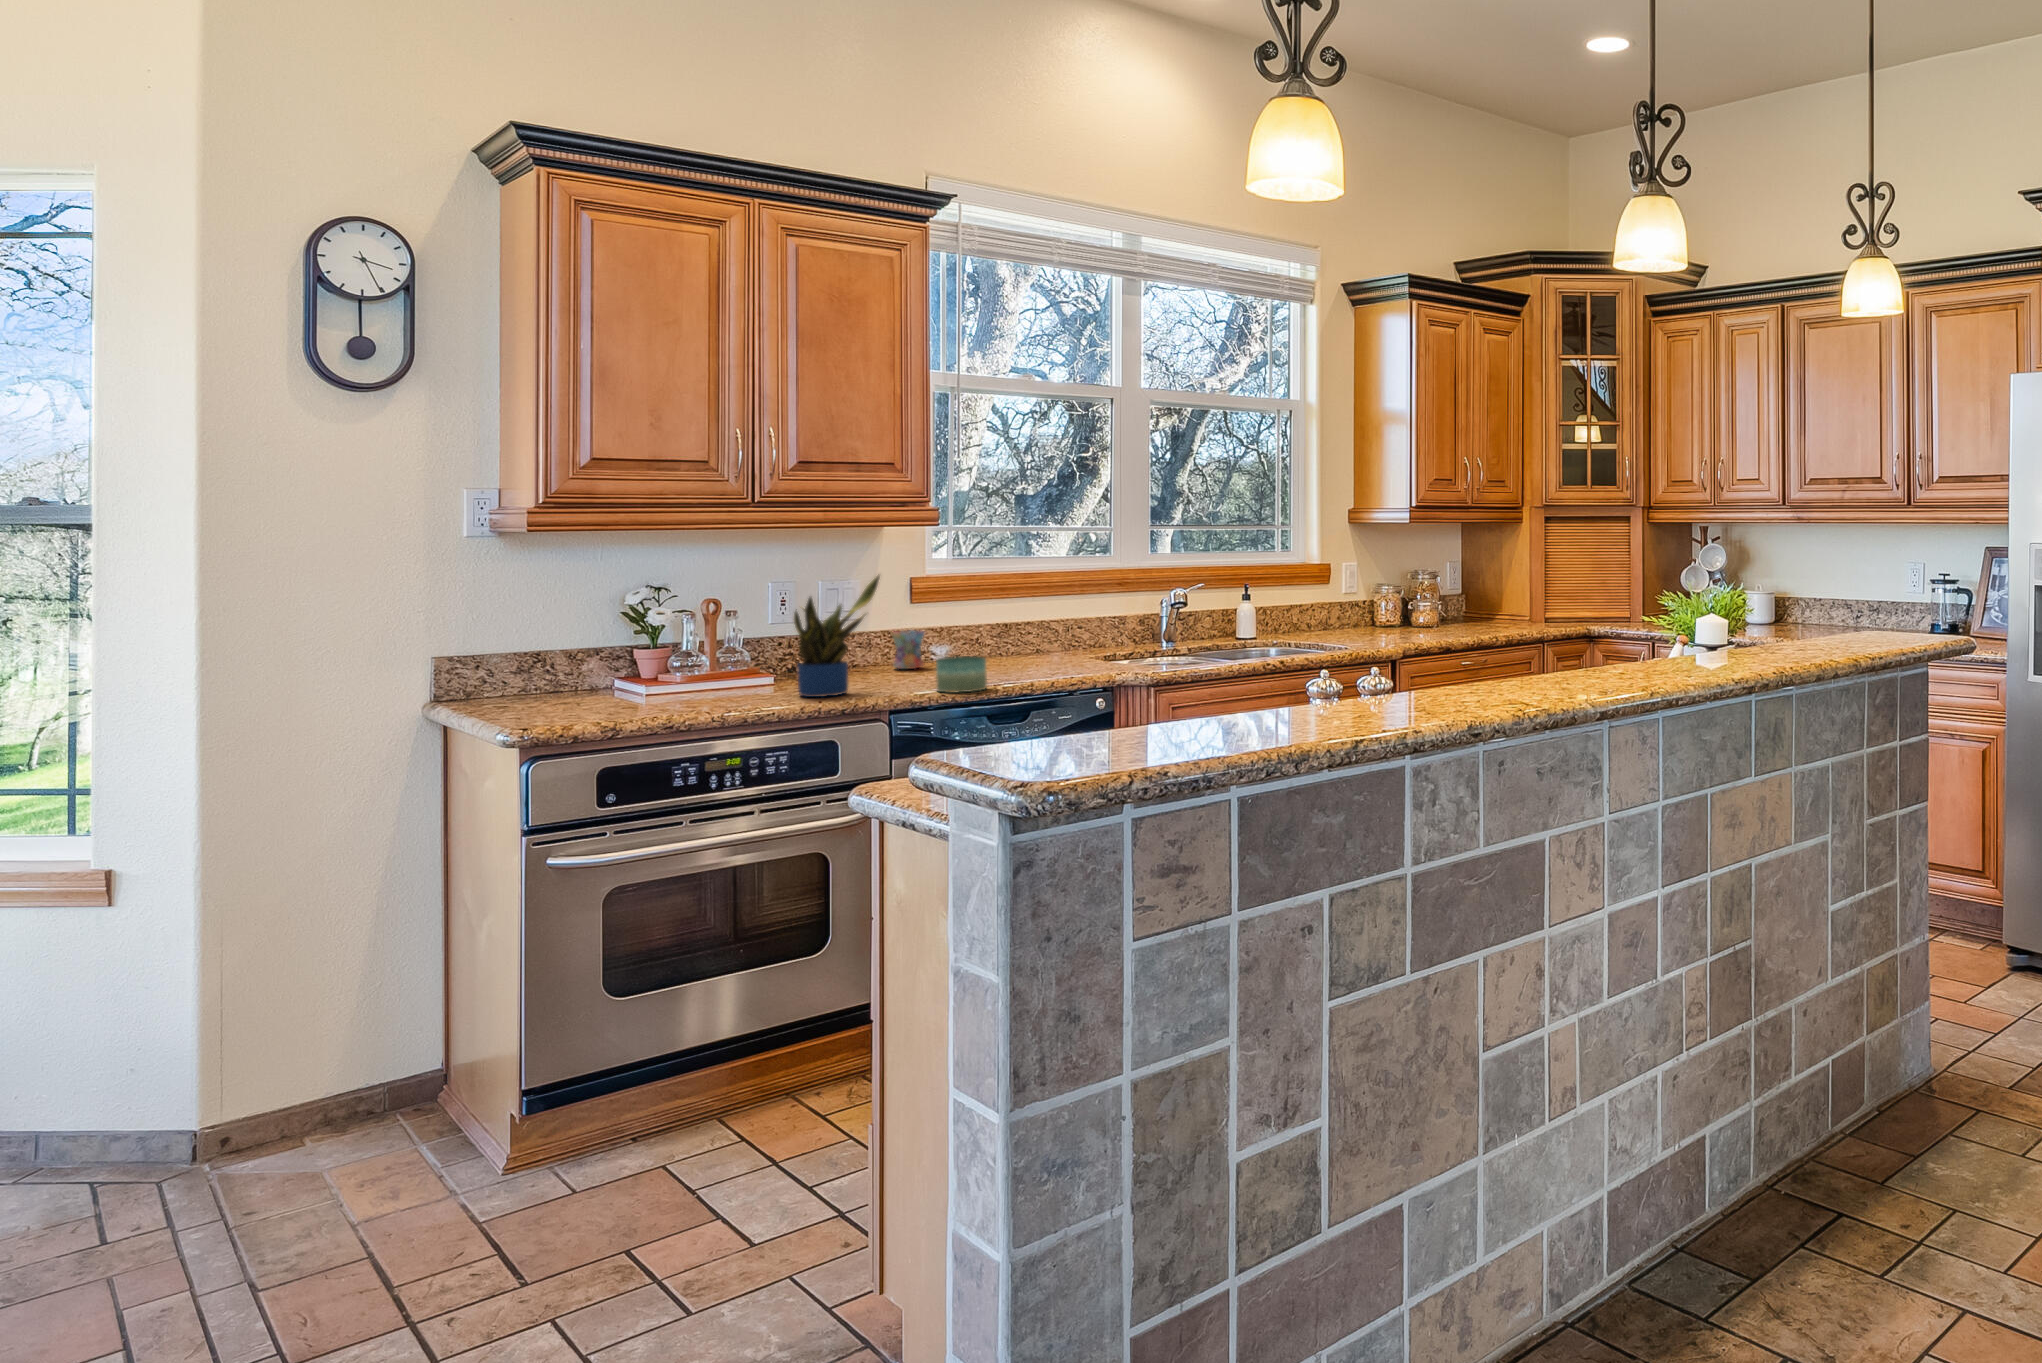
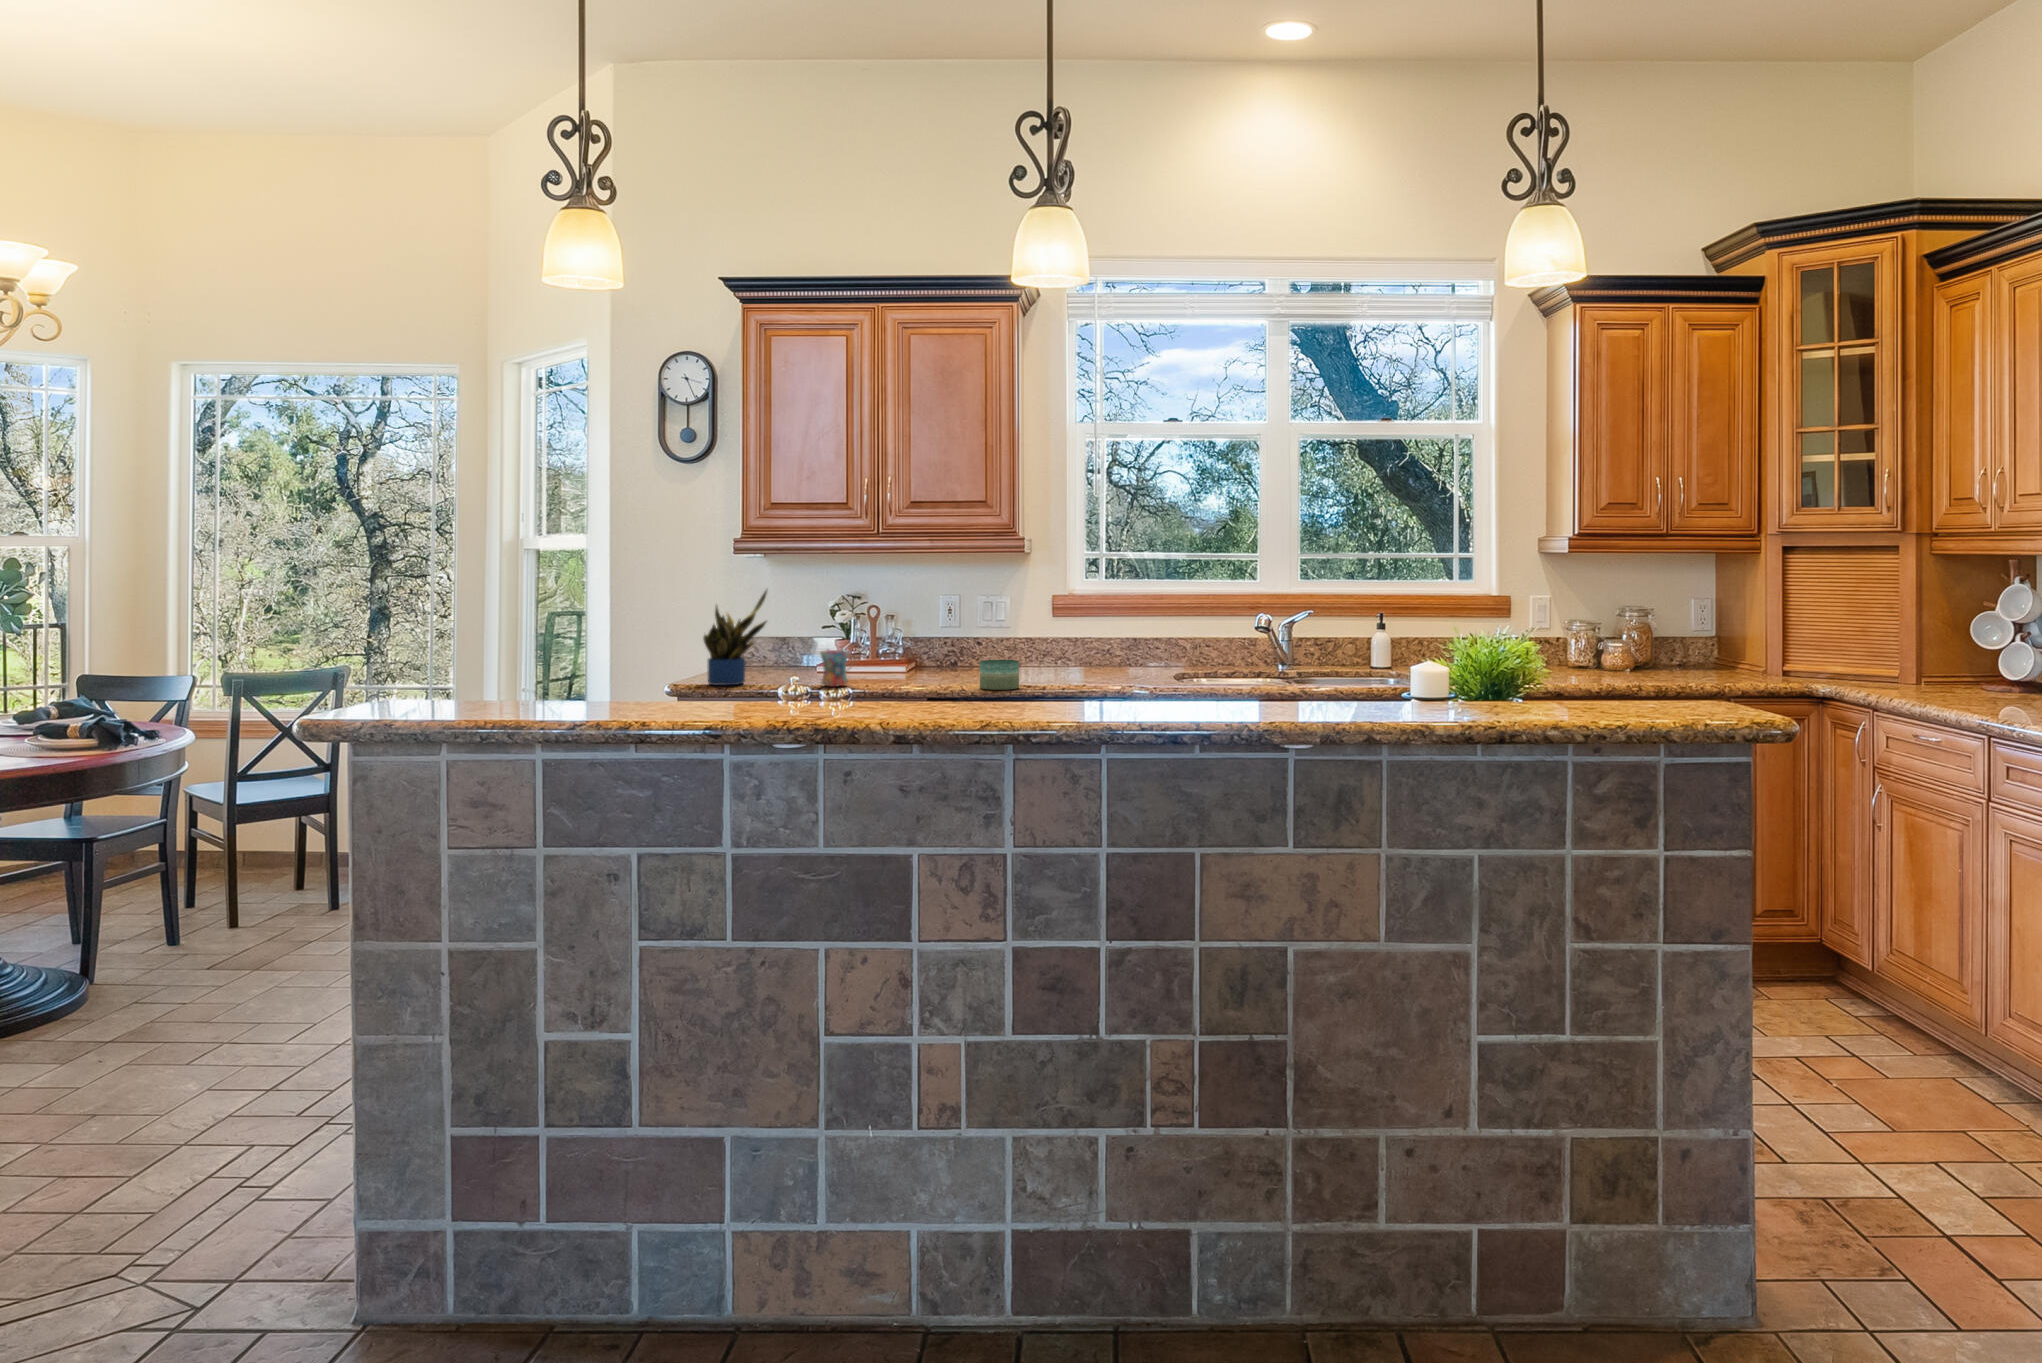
potted plant: present [794,574,880,697] -> present [703,591,767,685]
mug: present [891,630,924,669] -> present [820,650,854,687]

